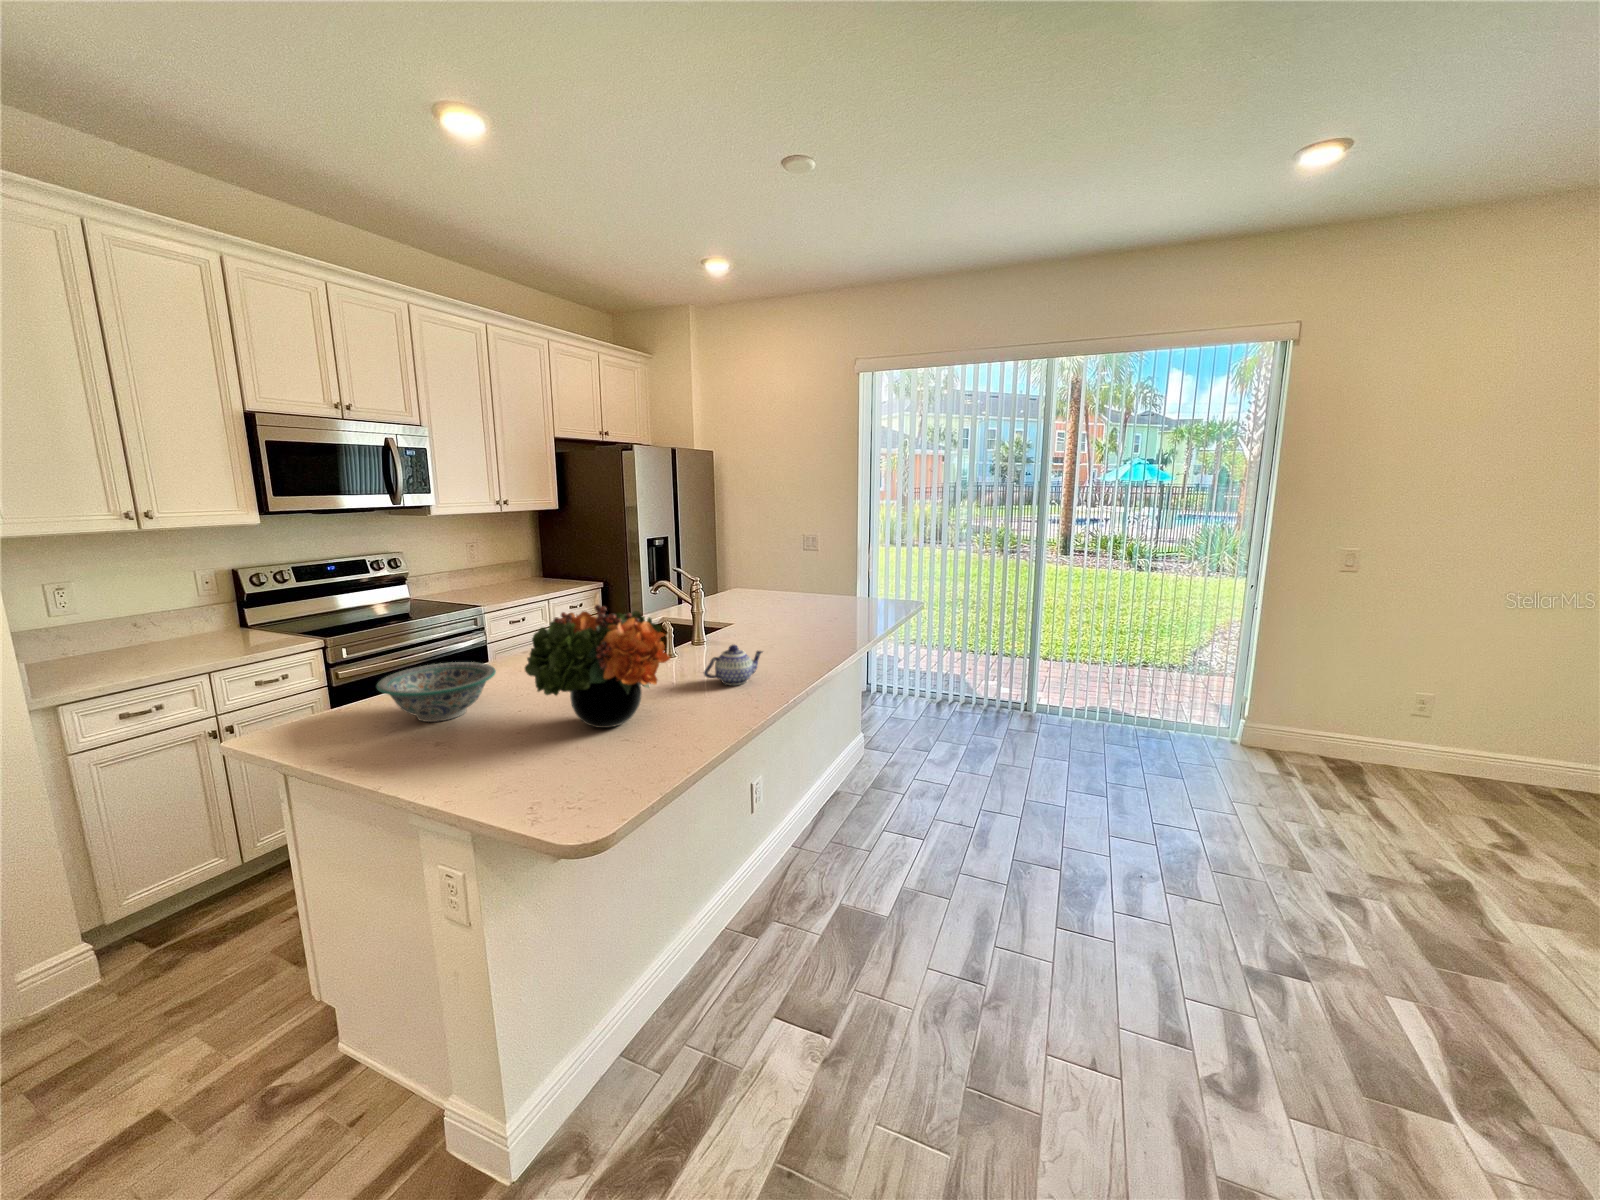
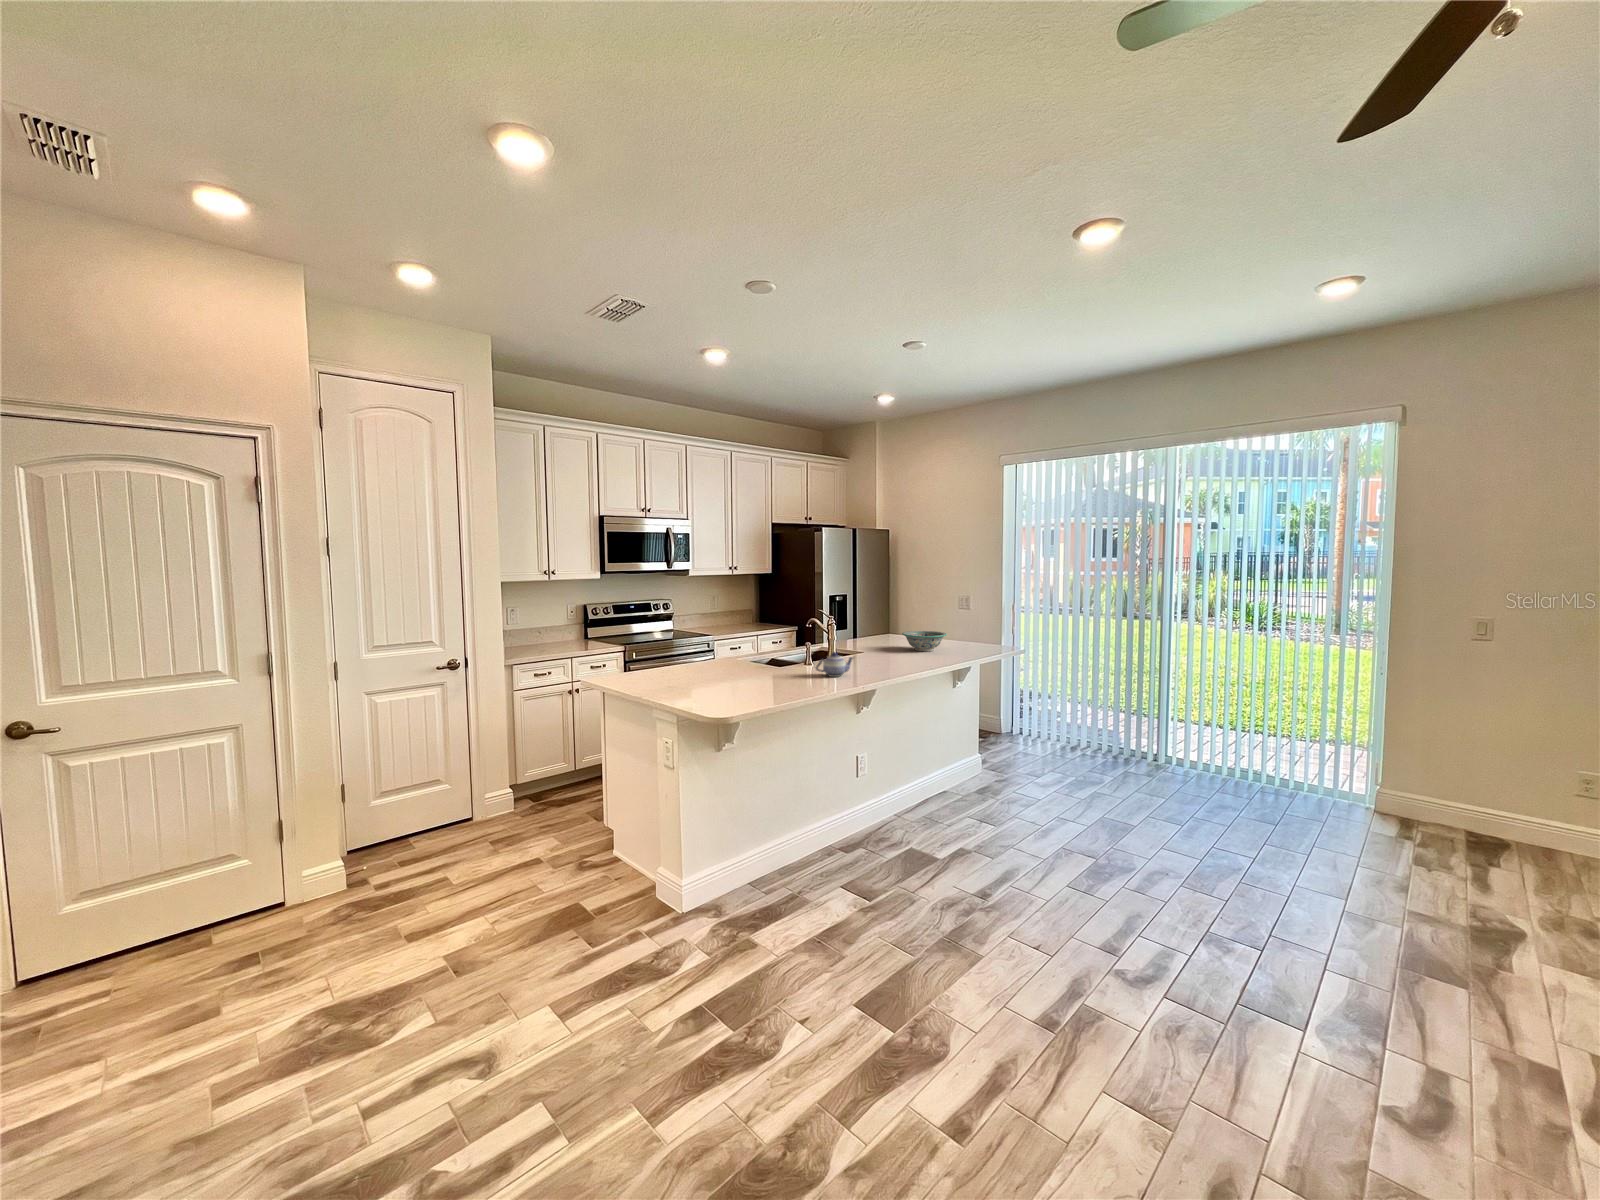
flower arrangement: present [525,605,670,728] -> none [709,619,786,686]
decorative bowl: present [377,662,496,722] -> present [902,631,947,651]

